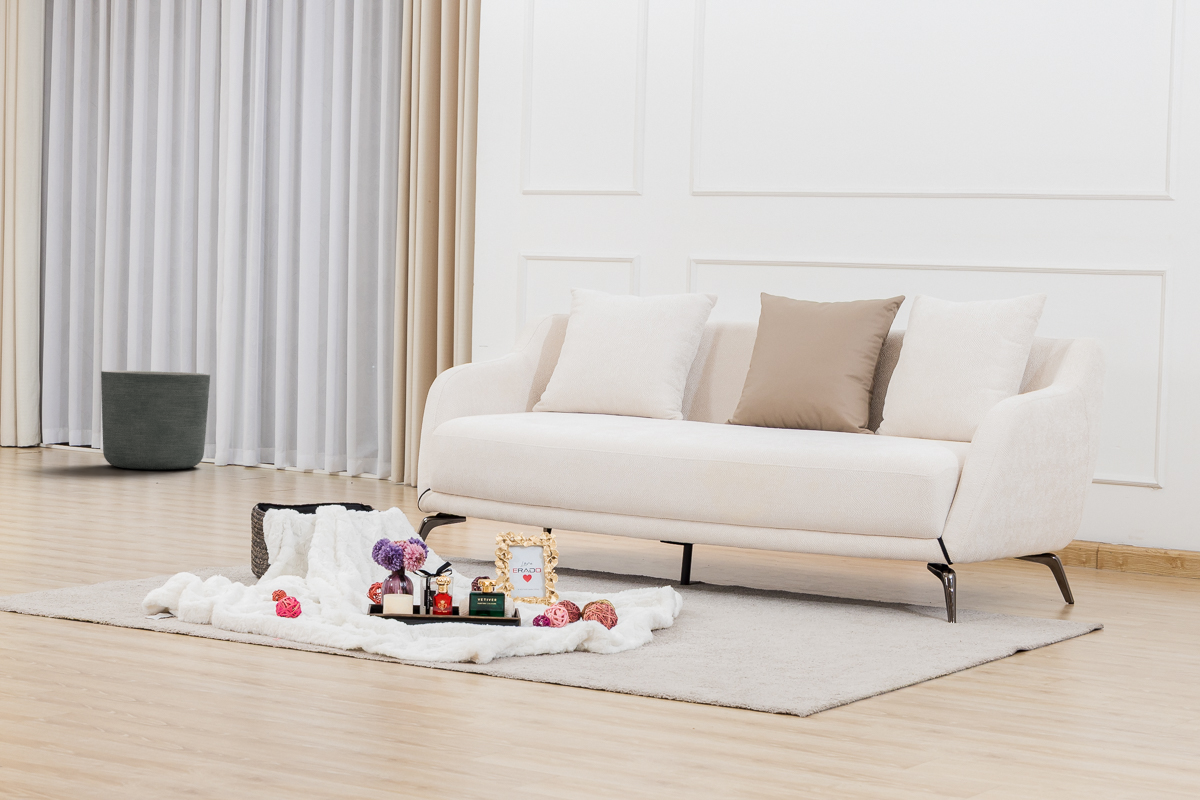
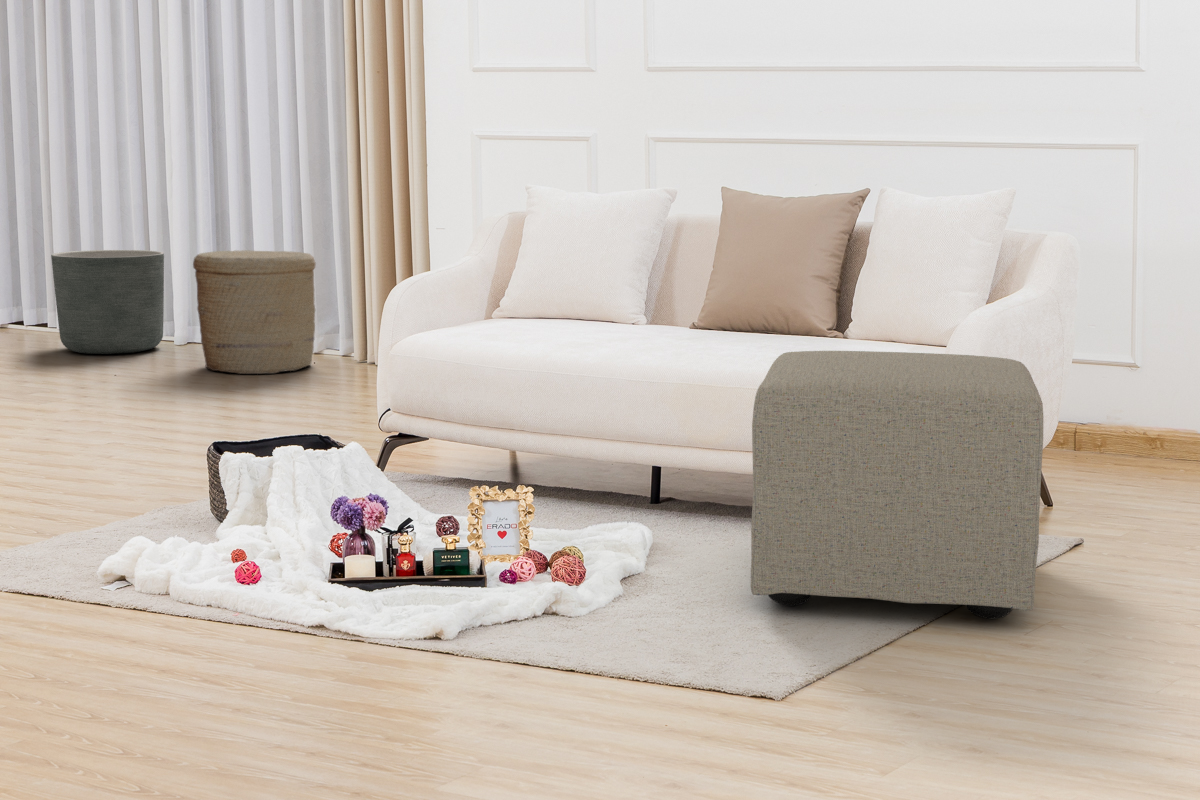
woven basket: none [240,370,358,488] -> present [193,250,316,374]
ottoman: none [776,422,1060,672] -> present [750,351,1043,619]

